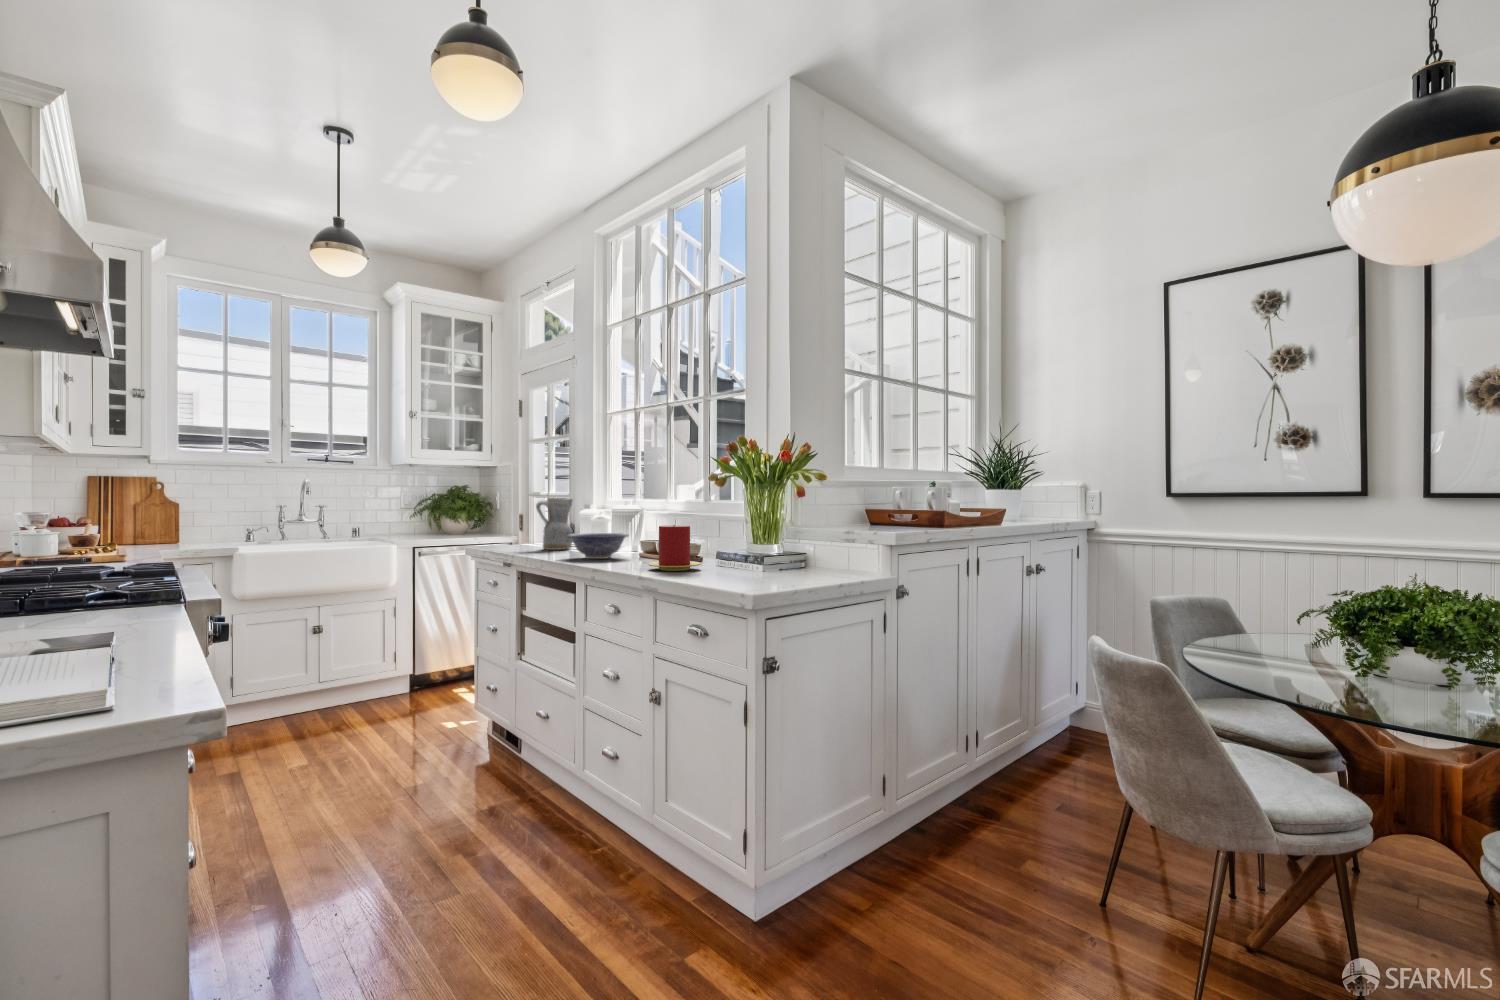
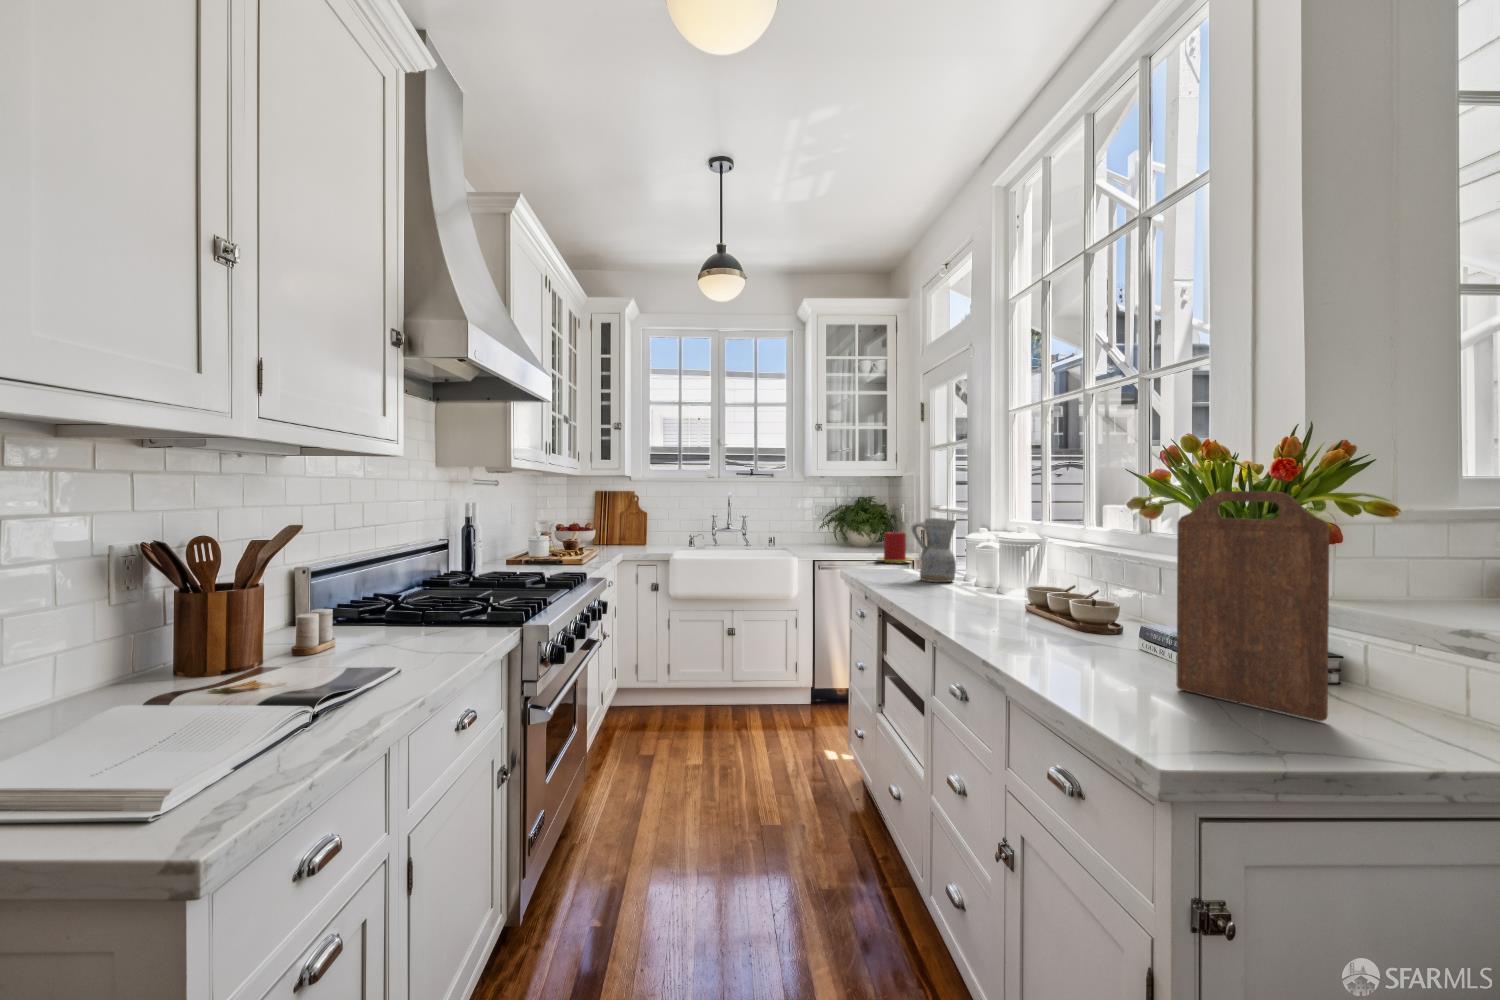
cutting board: none [742,466,805,578] -> present [1176,491,1329,721]
candle: present [648,525,700,571] -> present [878,532,912,563]
decorative bowl: present [567,533,629,559] -> none [927,569,1012,608]

